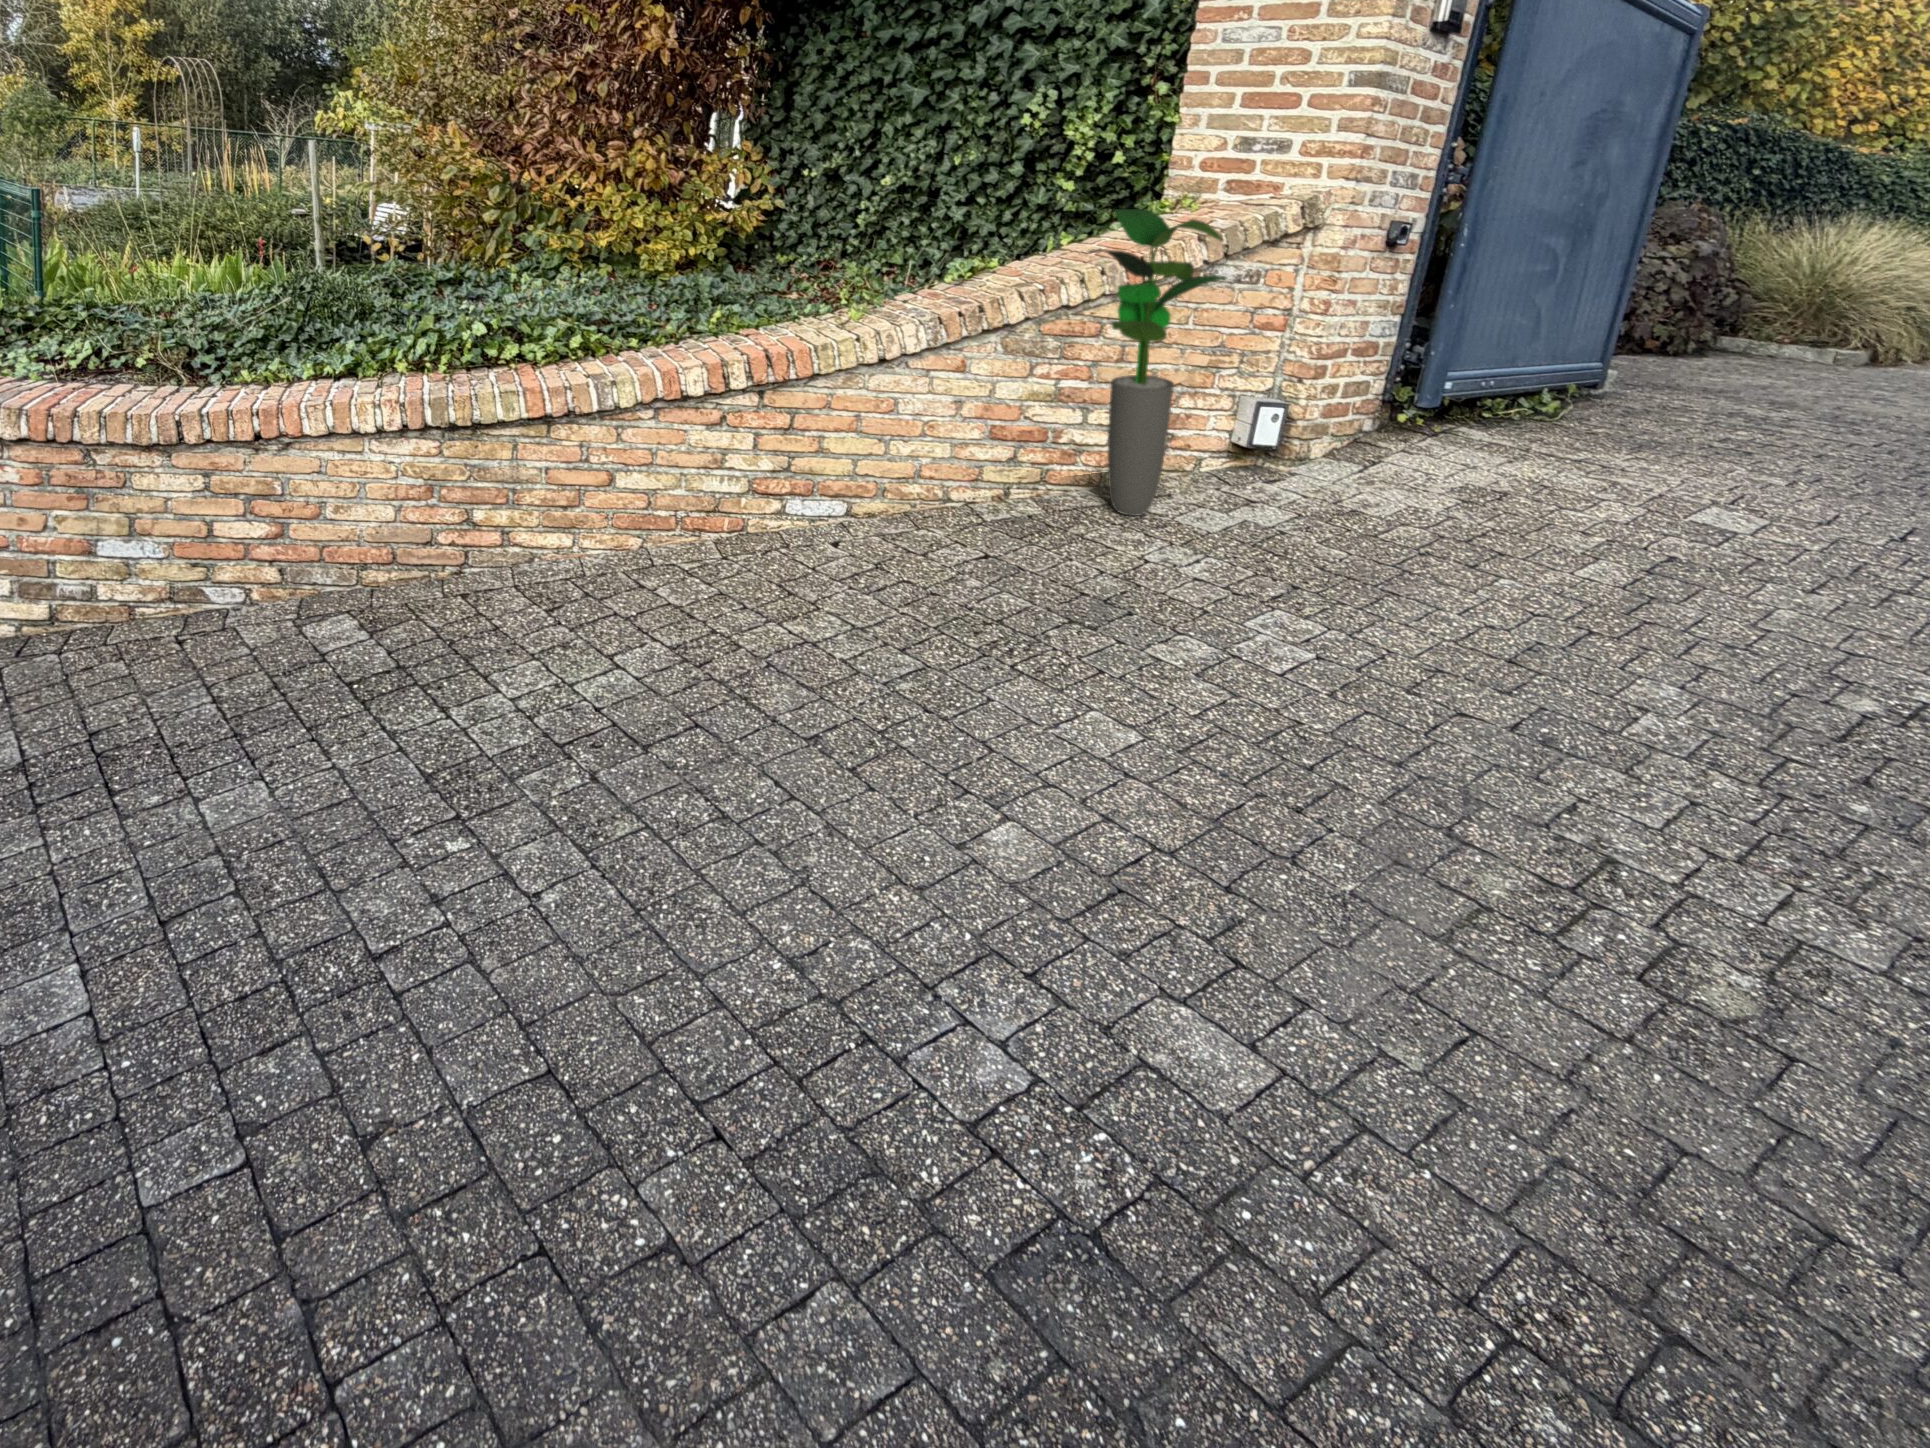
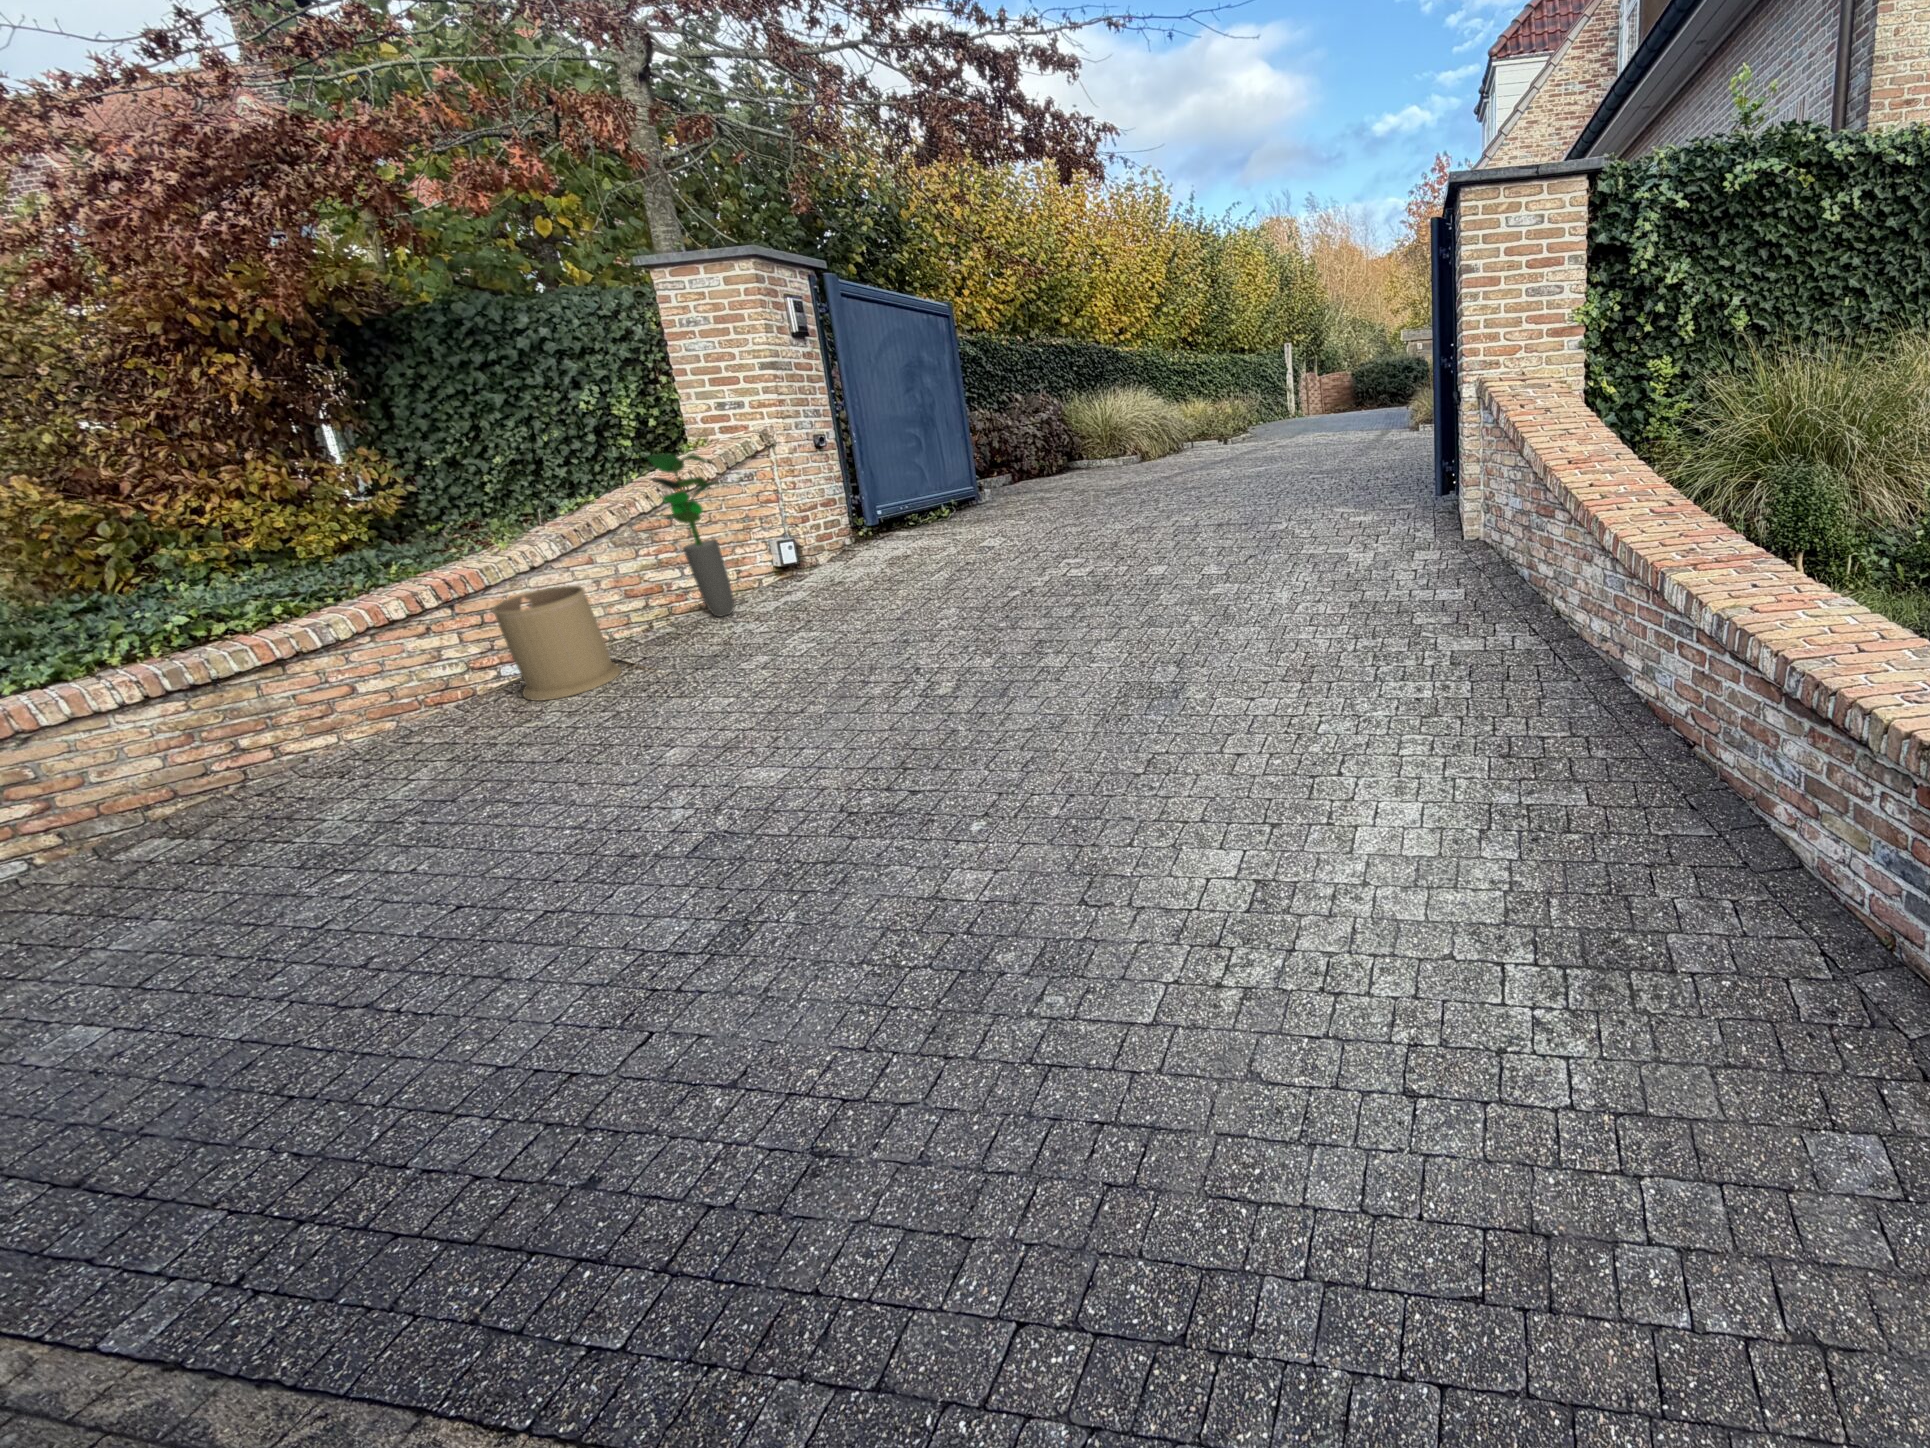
trash can: none [801,398,948,589] -> present [492,586,622,701]

